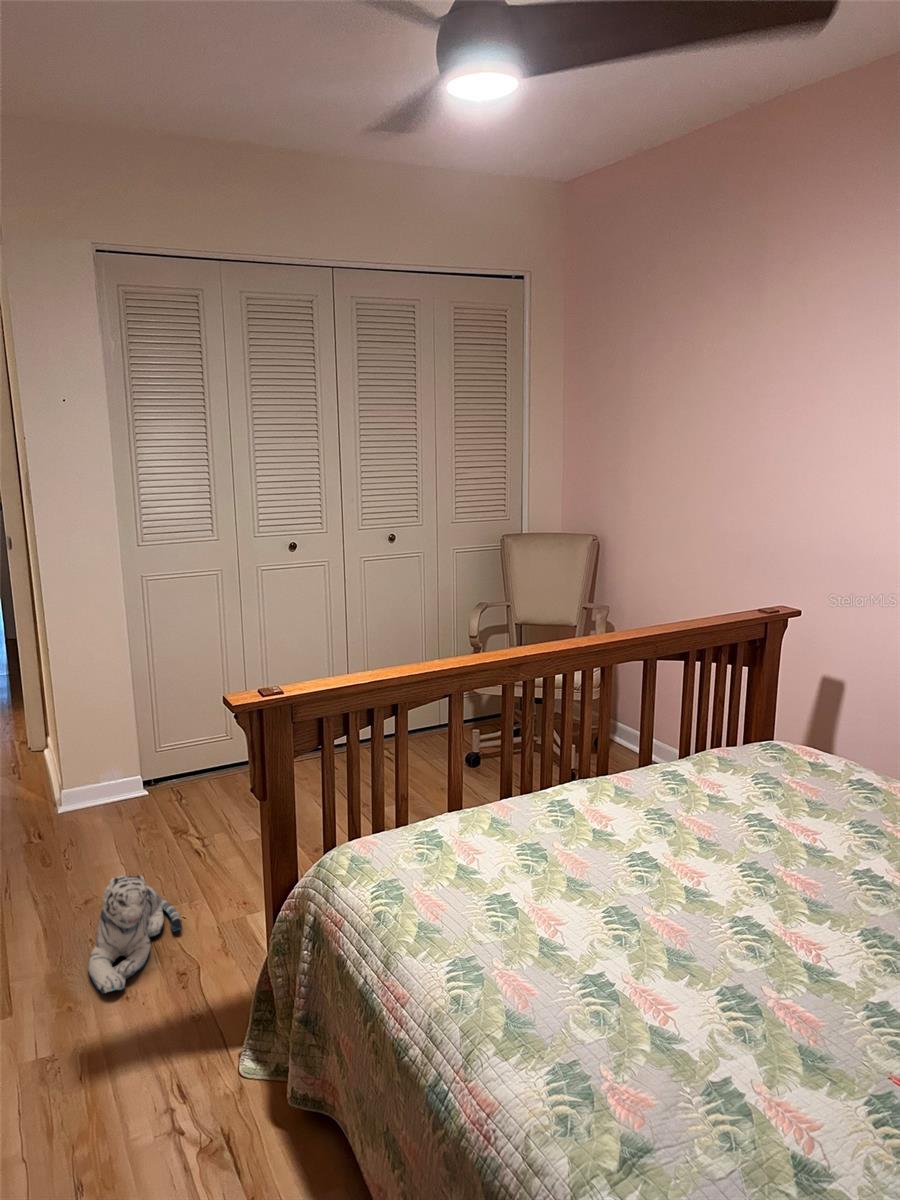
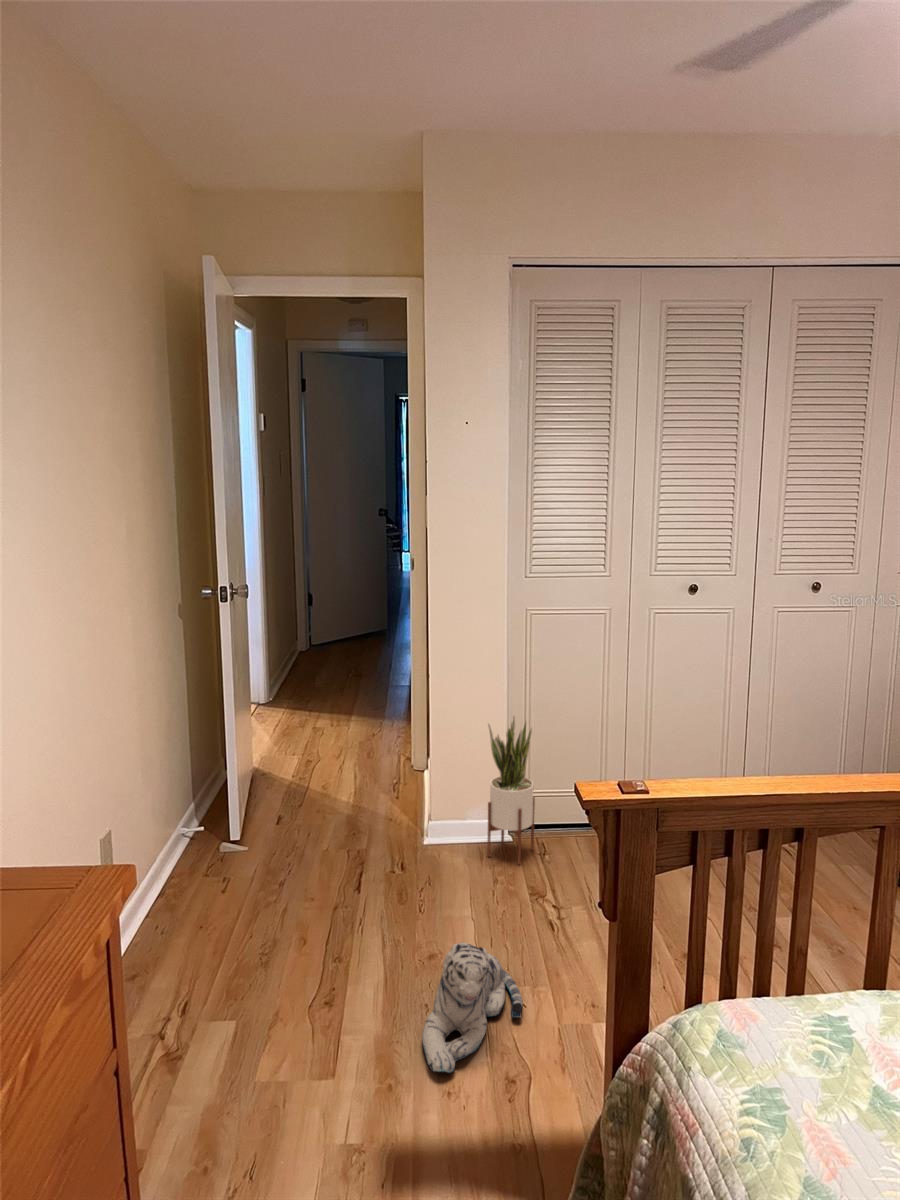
potted plant: none [115,675,171,812] -> present [487,716,535,865]

